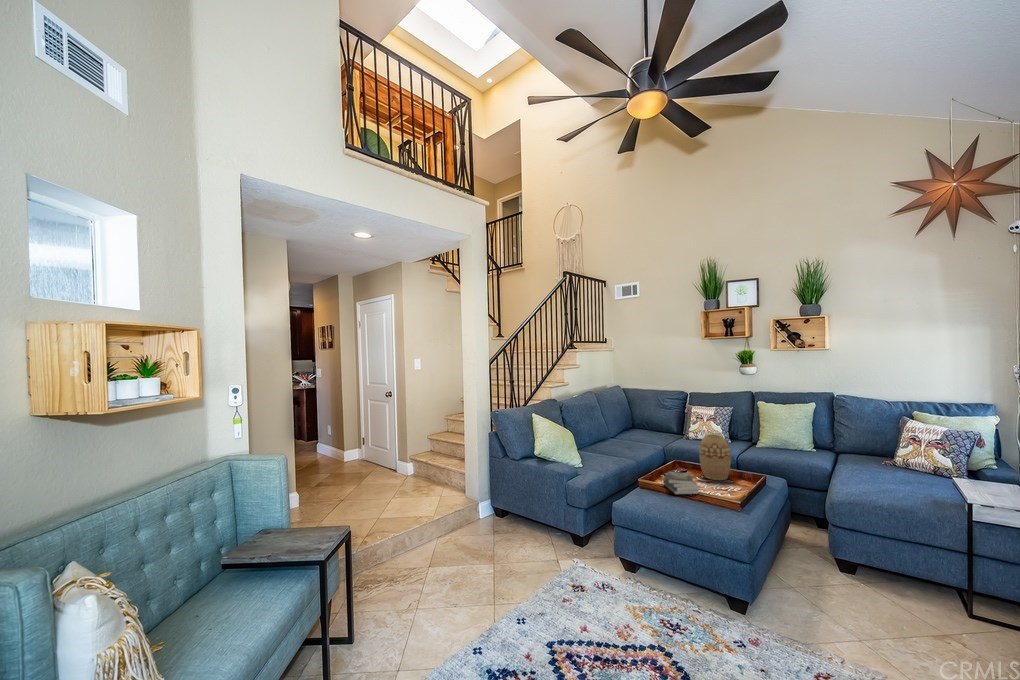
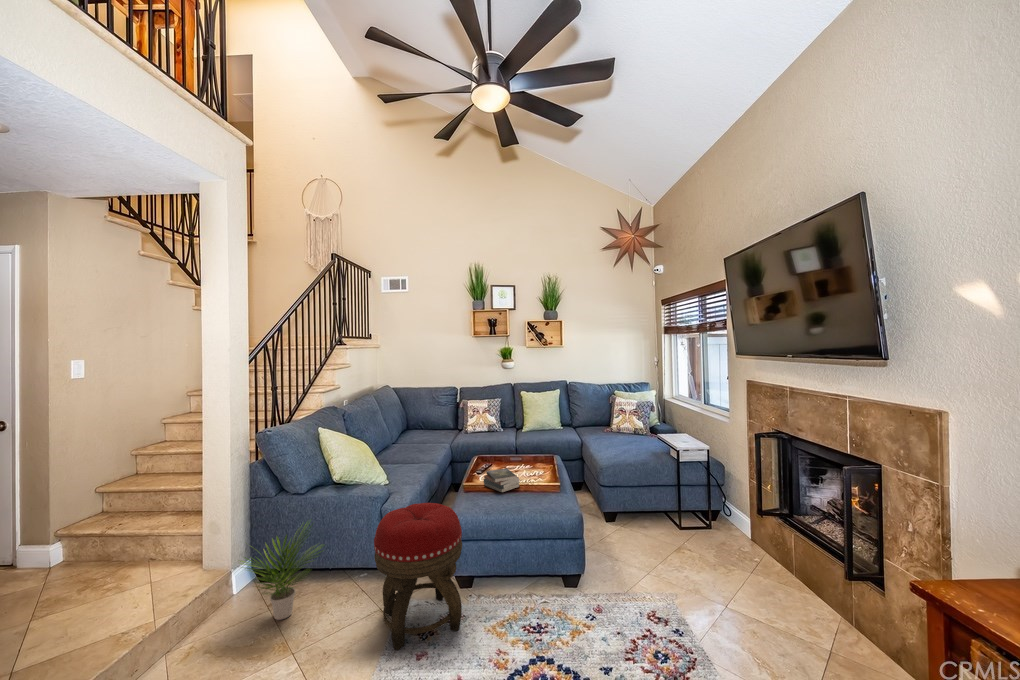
vase: present [699,434,731,480] -> none [505,426,532,470]
potted plant: none [472,477,525,543] -> present [242,523,320,620]
footstool: none [543,482,615,598] -> present [374,503,462,650]

